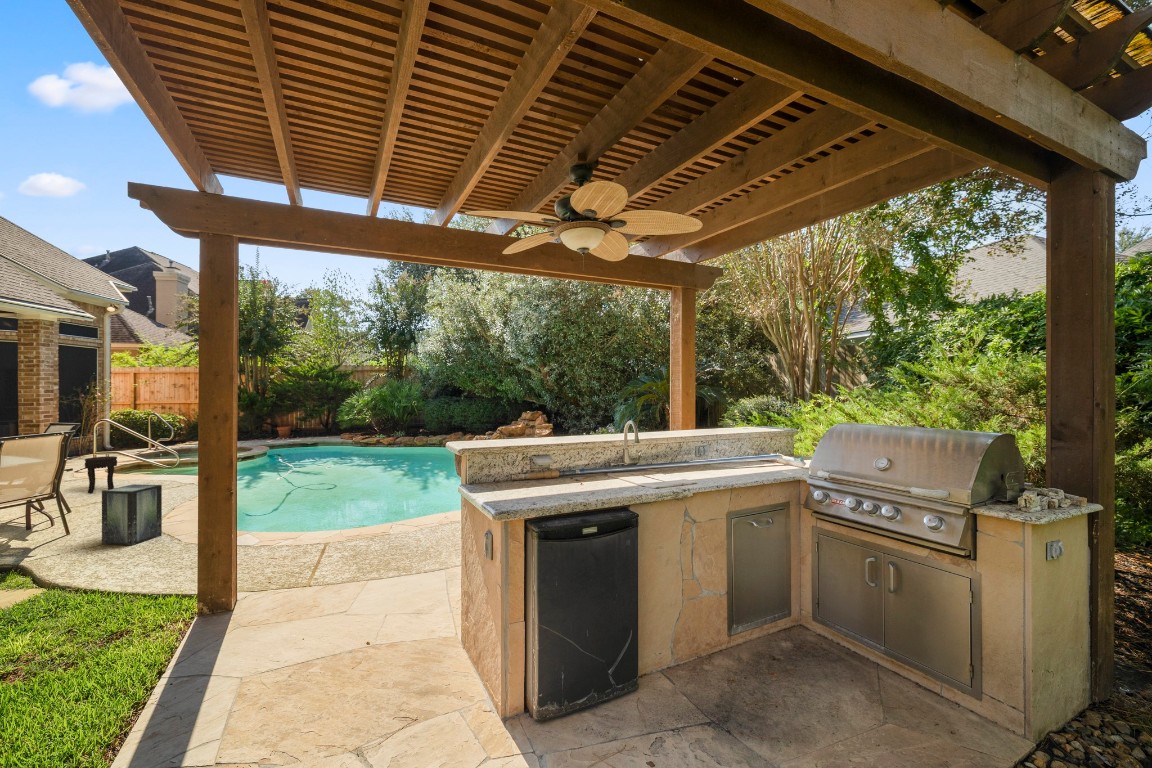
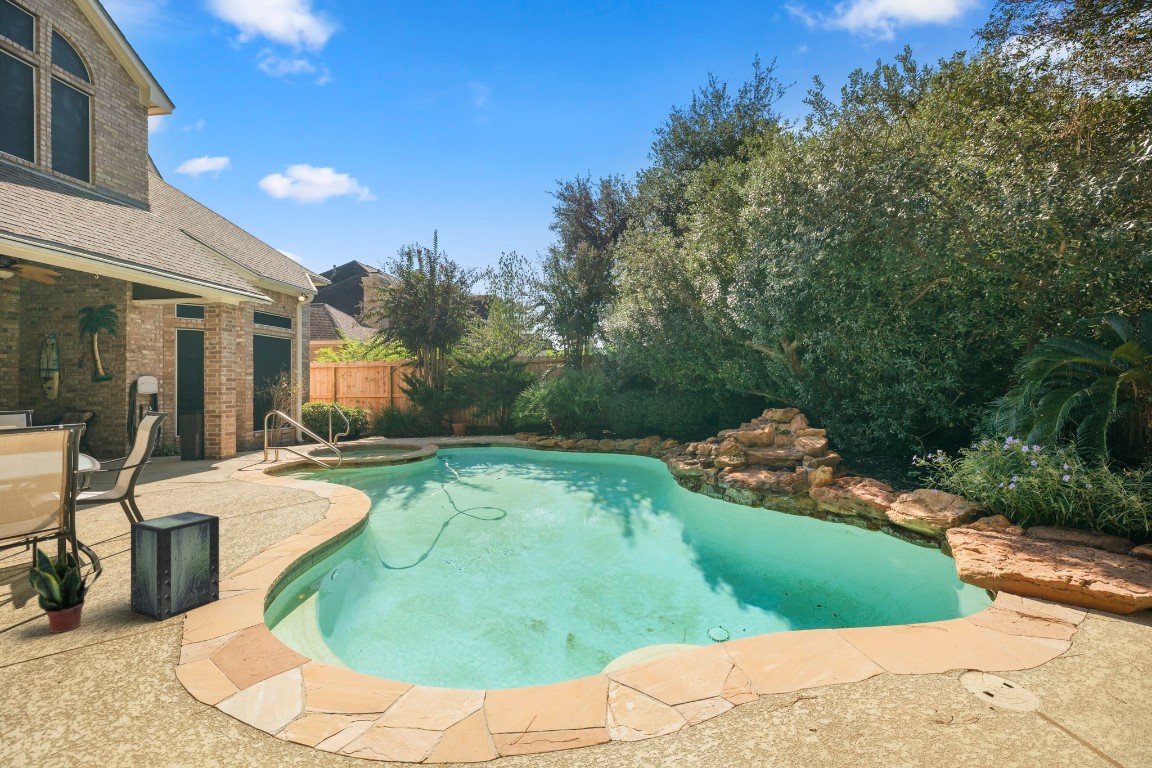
side table: present [85,456,117,493] -> none [217,456,252,502]
potted plant: none [39,506,88,556] -> present [28,548,103,633]

